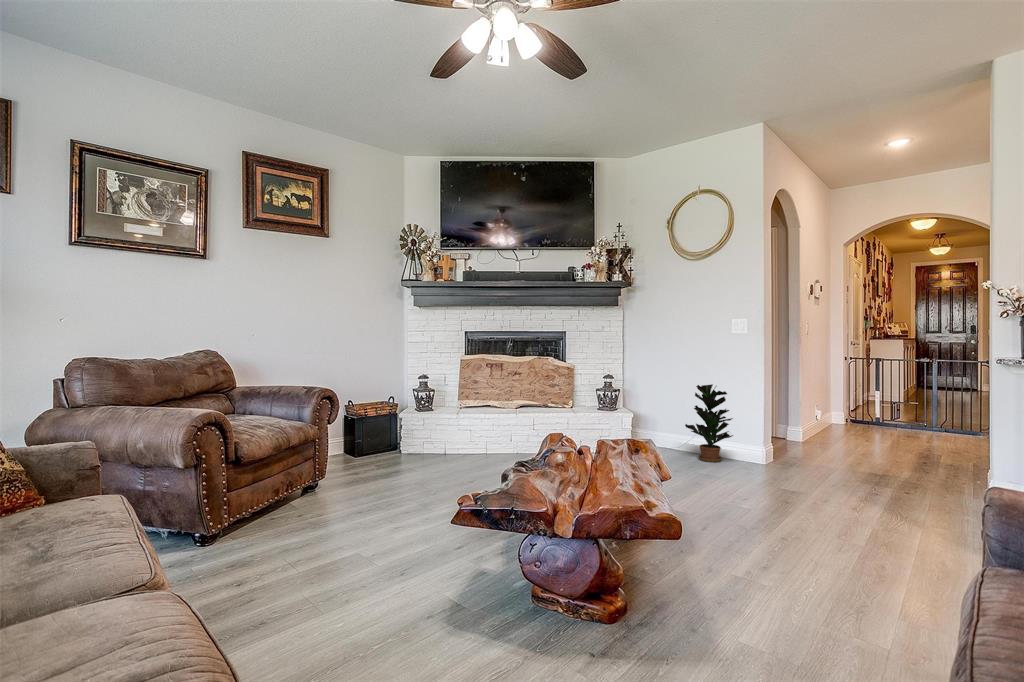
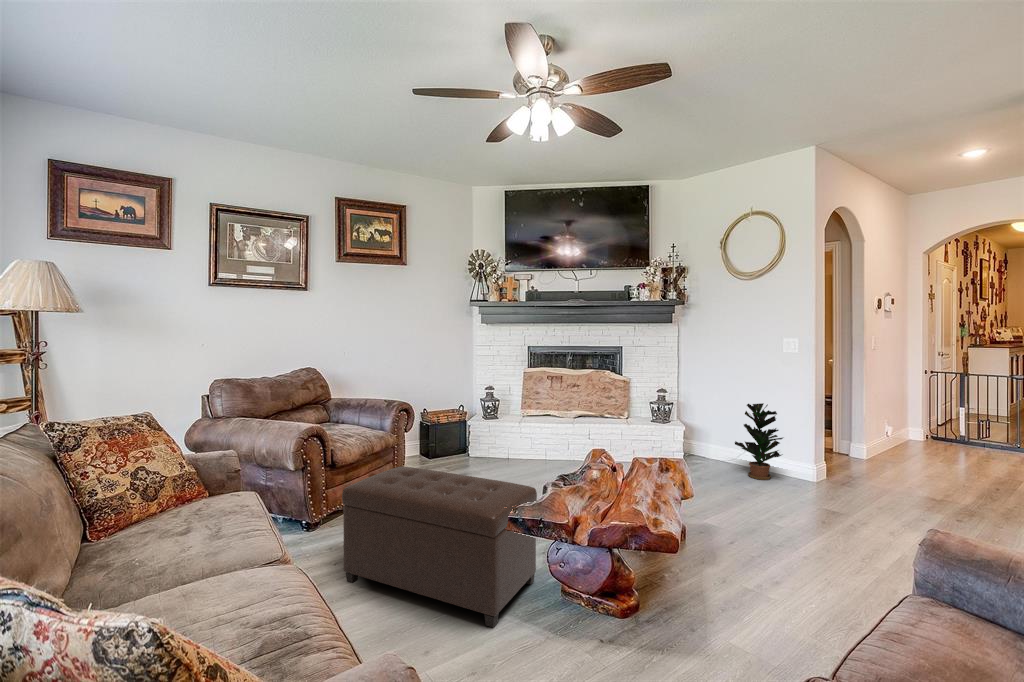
ottoman: none [244,457,500,654] -> present [342,467,537,627]

